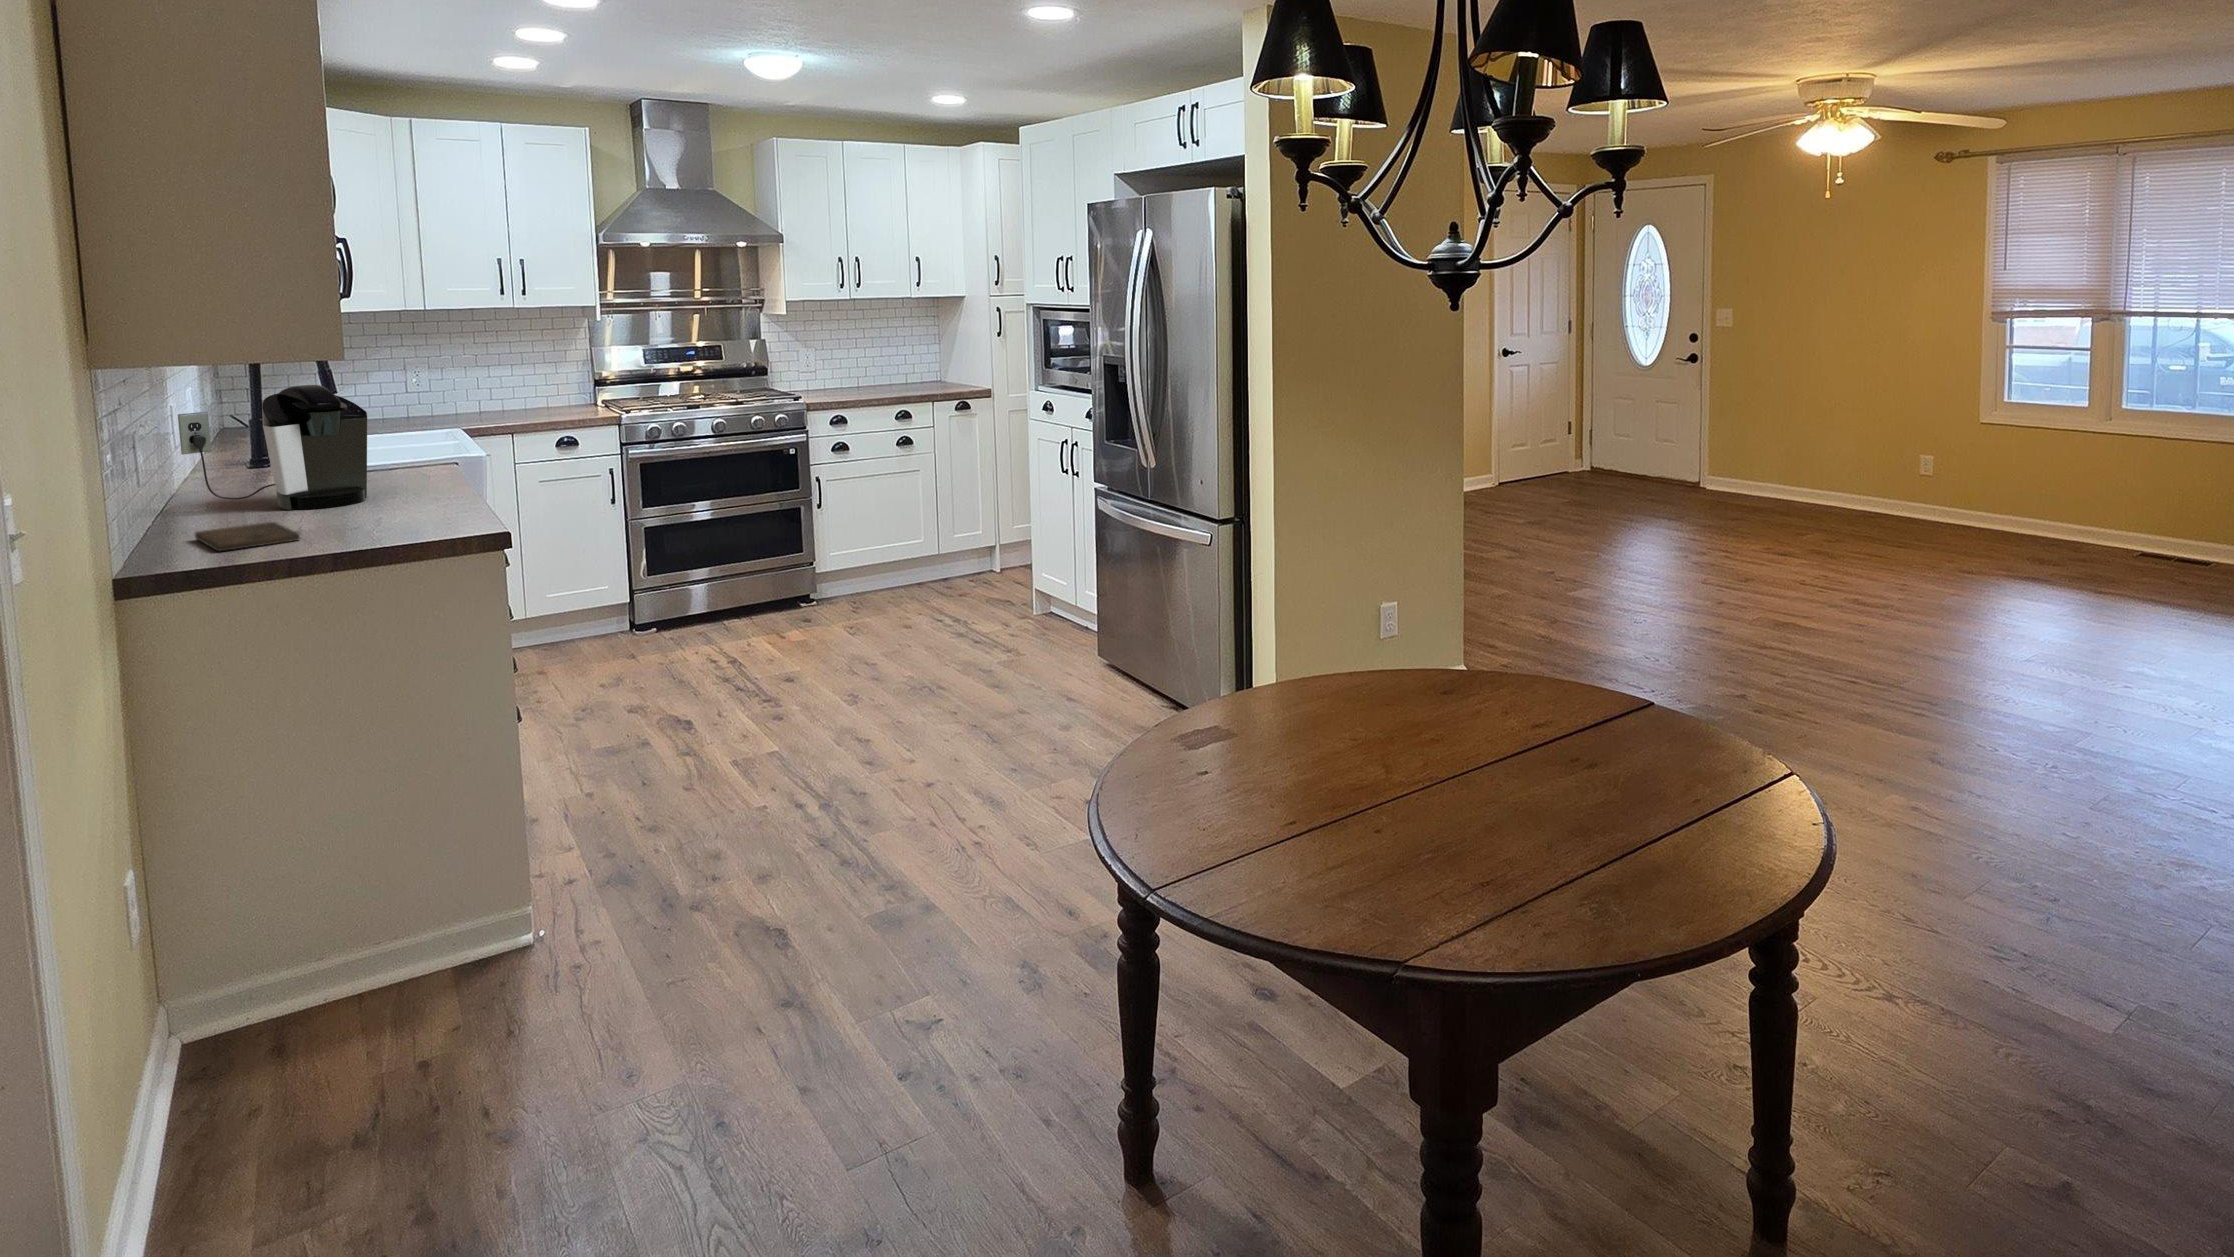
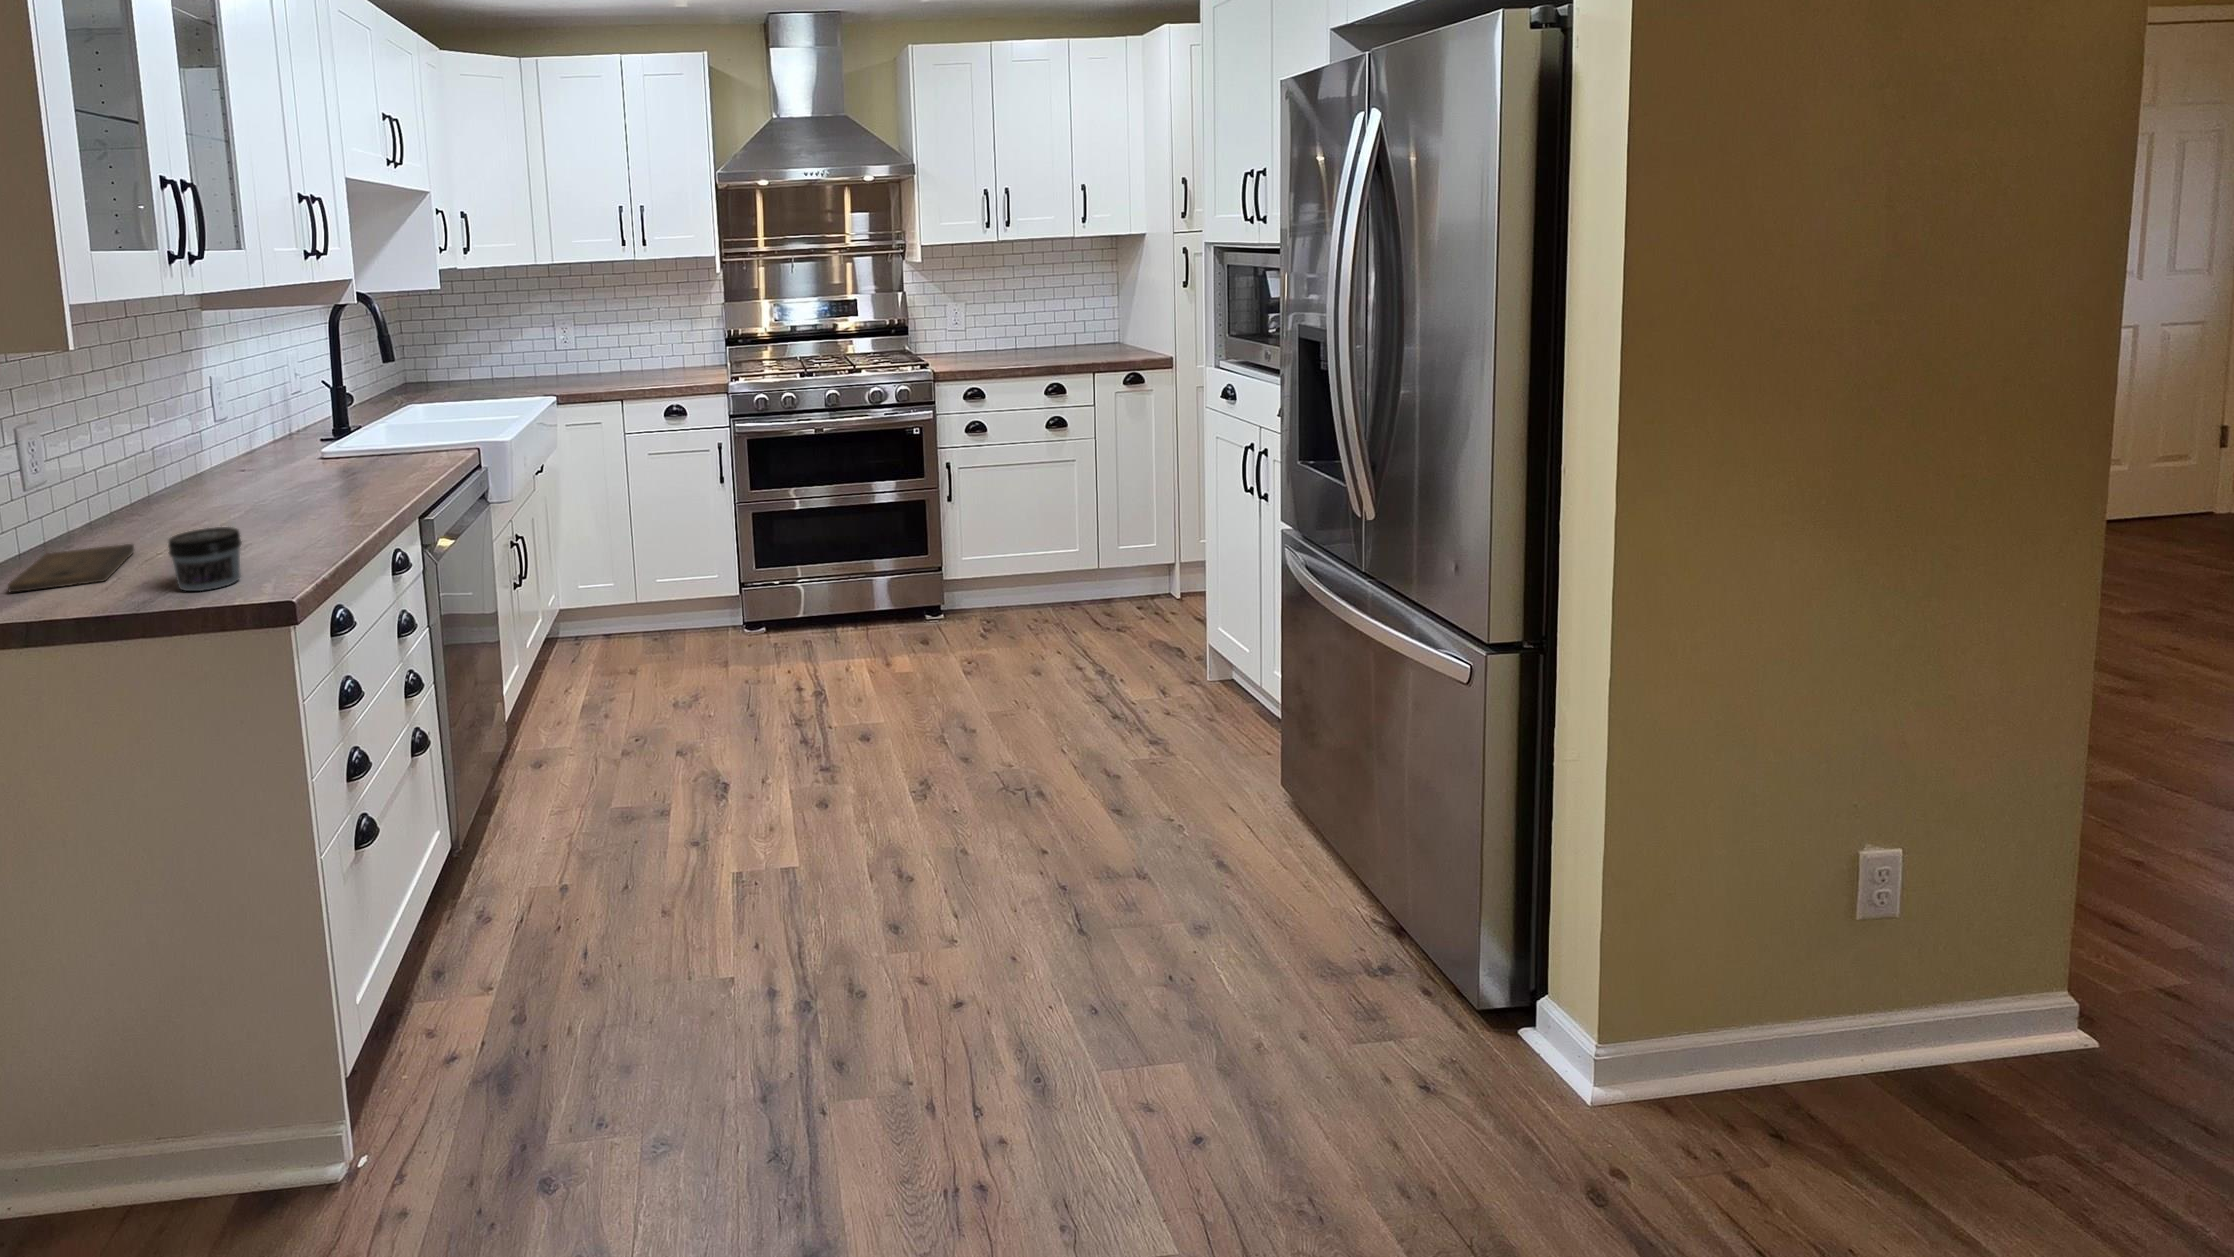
coffee maker: present [178,385,367,510] -> none [119,364,307,518]
jar: none [384,492,442,535] -> present [168,527,242,591]

